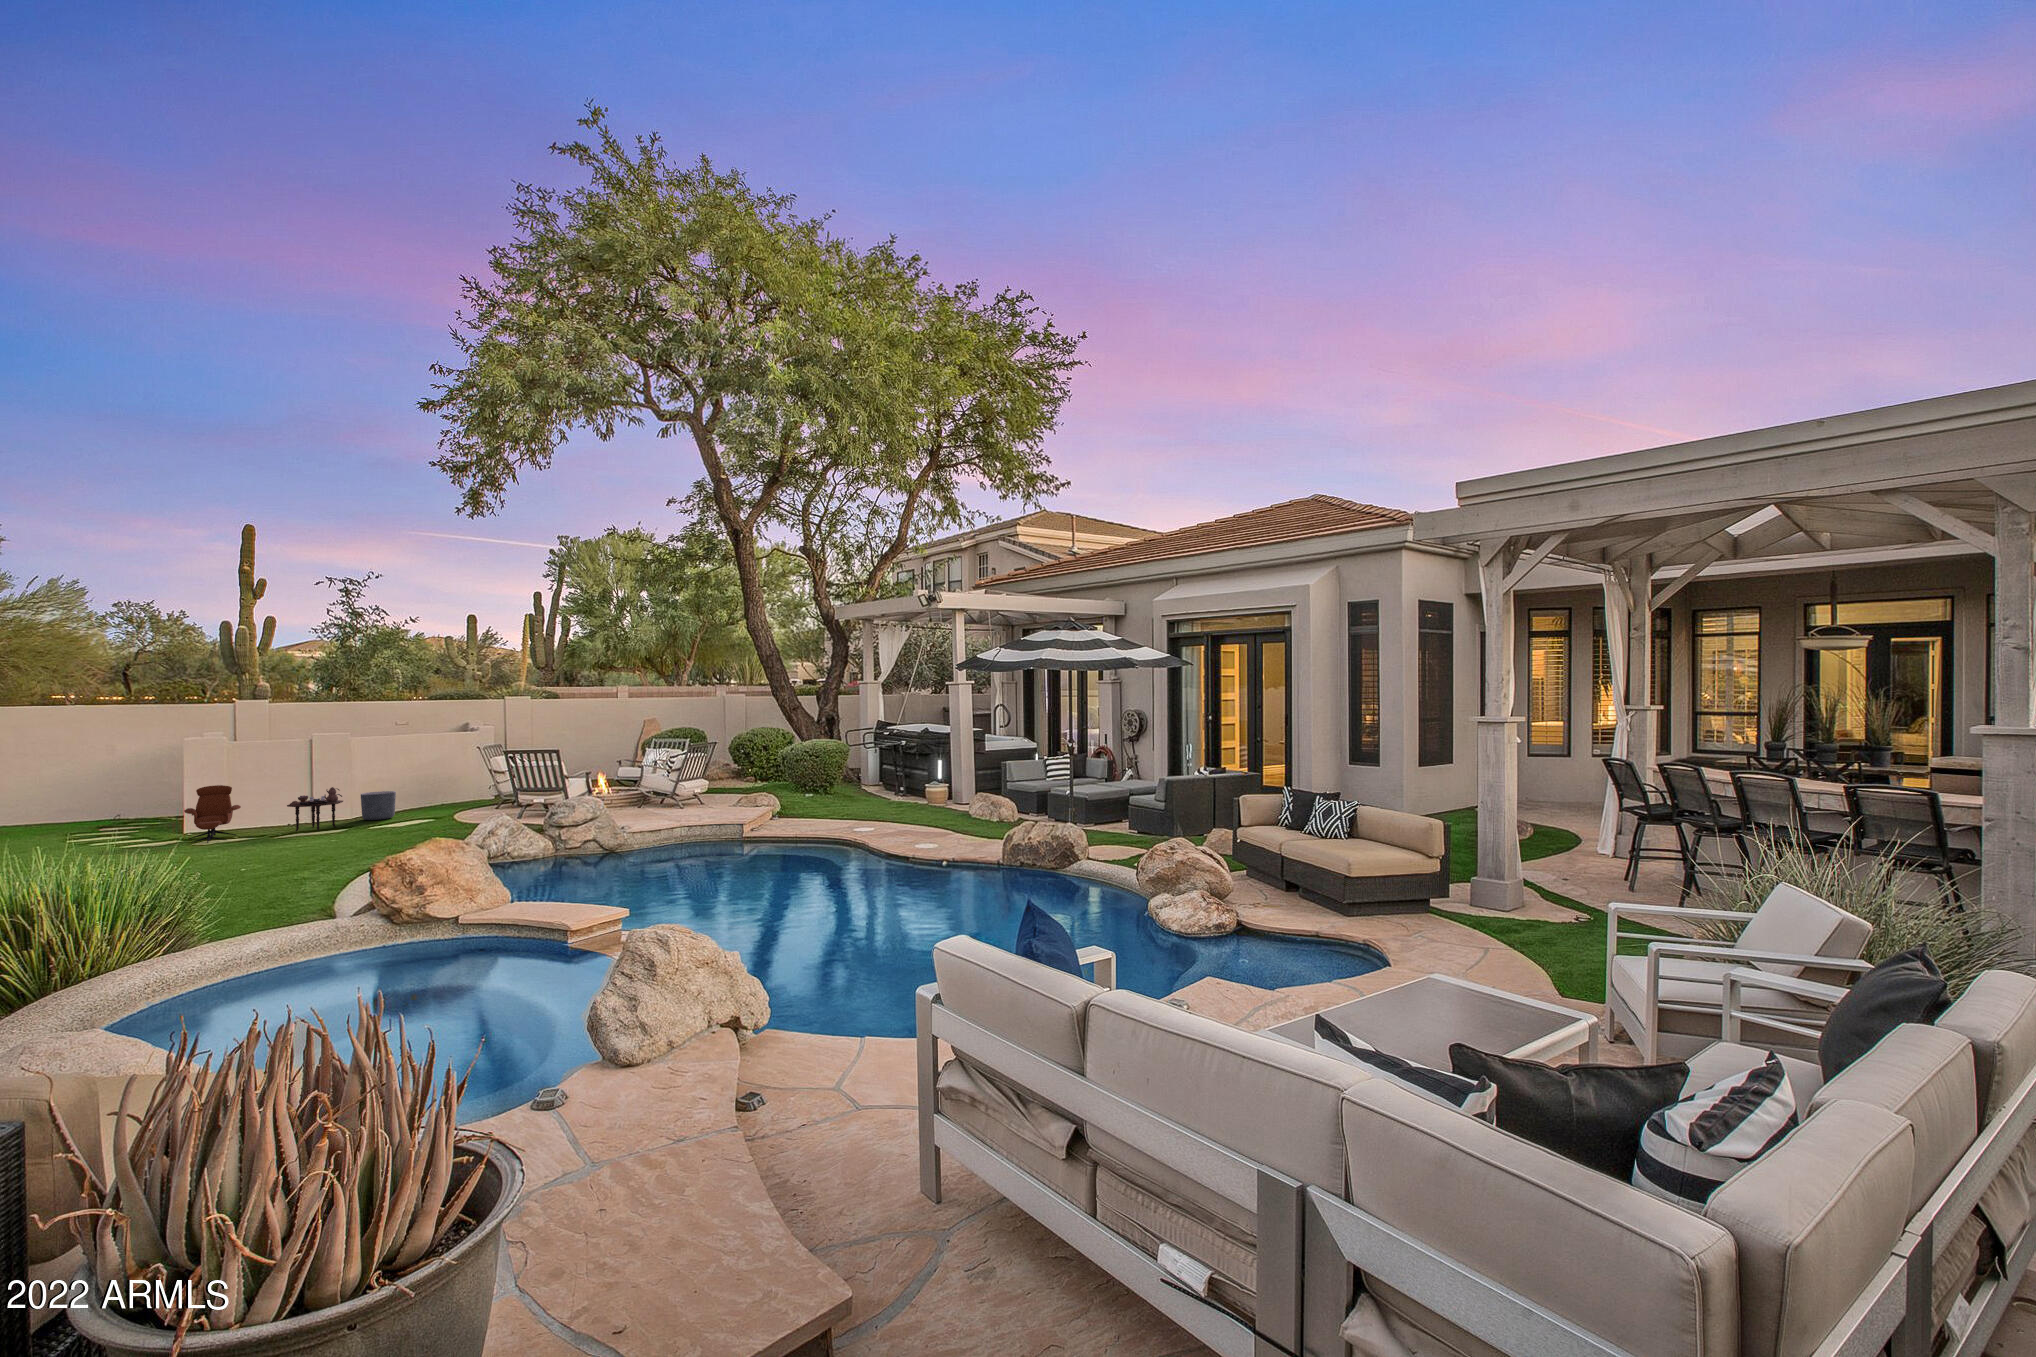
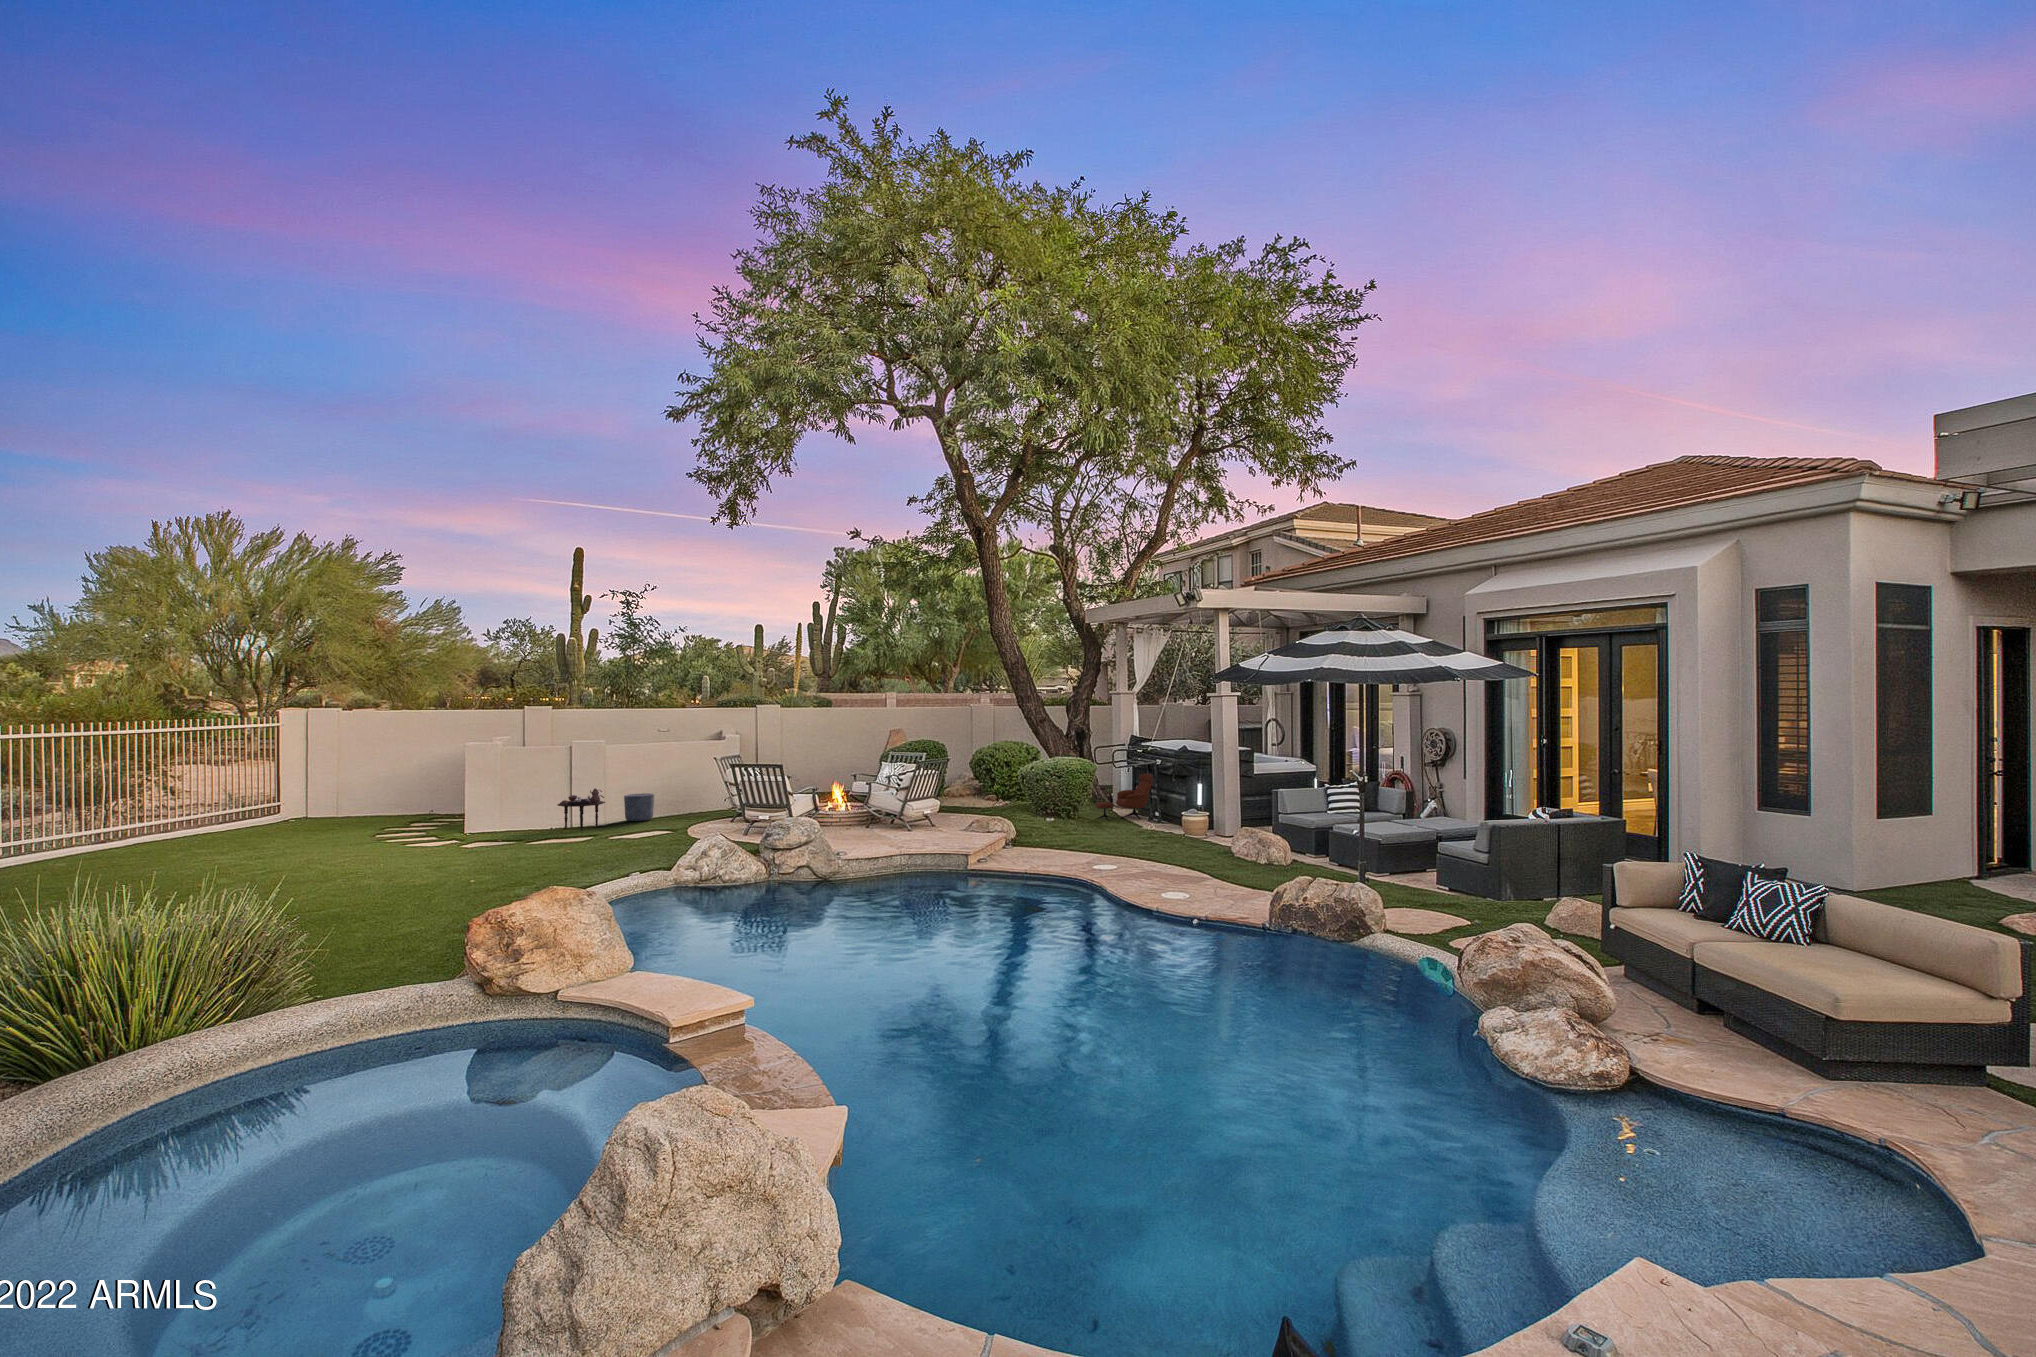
lounge chair: present [184,785,241,843] -> present [1095,773,1153,820]

